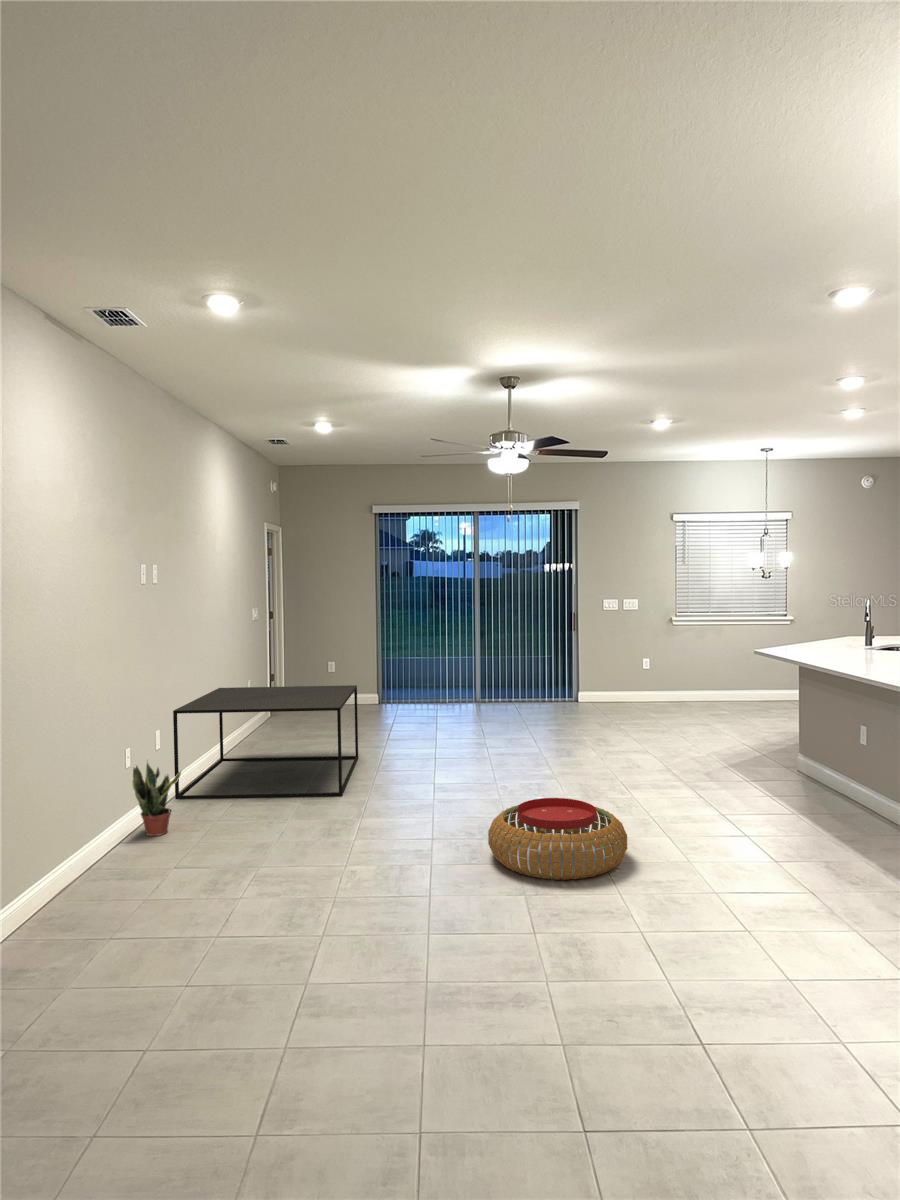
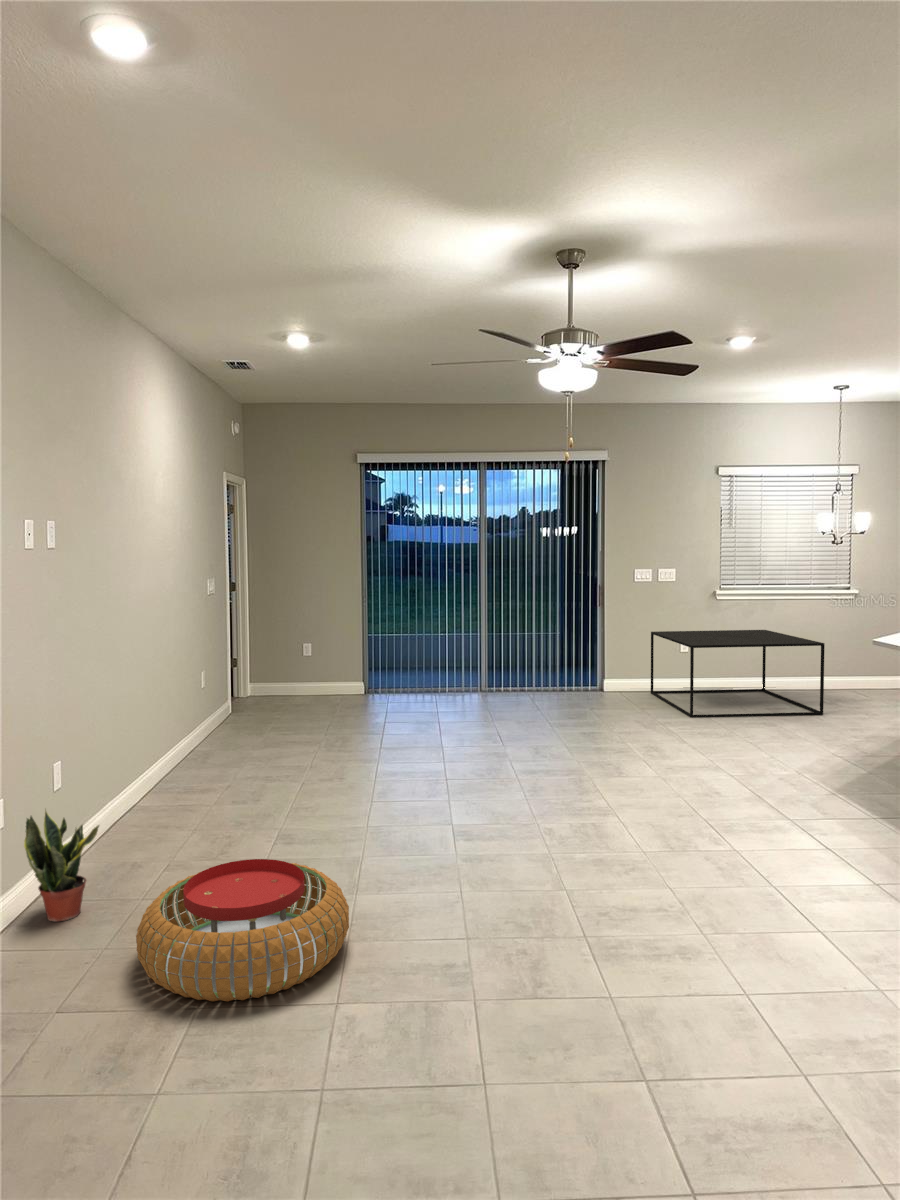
coffee table: present [173,685,358,799] -> present [651,630,825,718]
pouf: present [488,798,627,880] -> present [136,859,349,1002]

